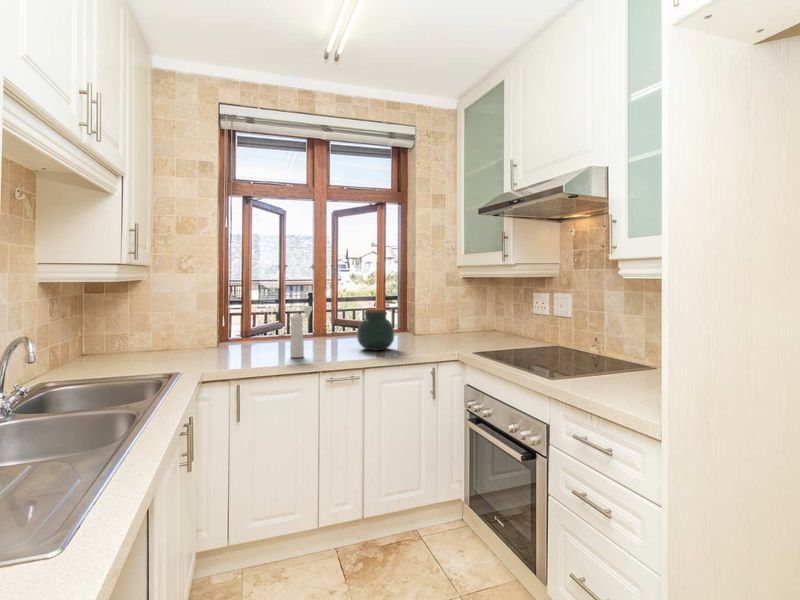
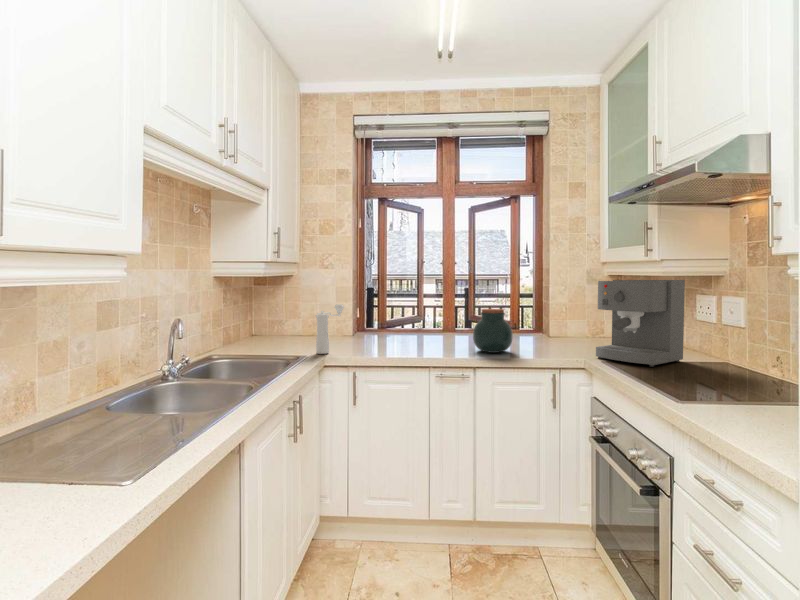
coffee maker: none [466,281,531,354] -> present [596,280,685,367]
pepper mill: present [290,306,312,358] -> present [316,304,344,354]

